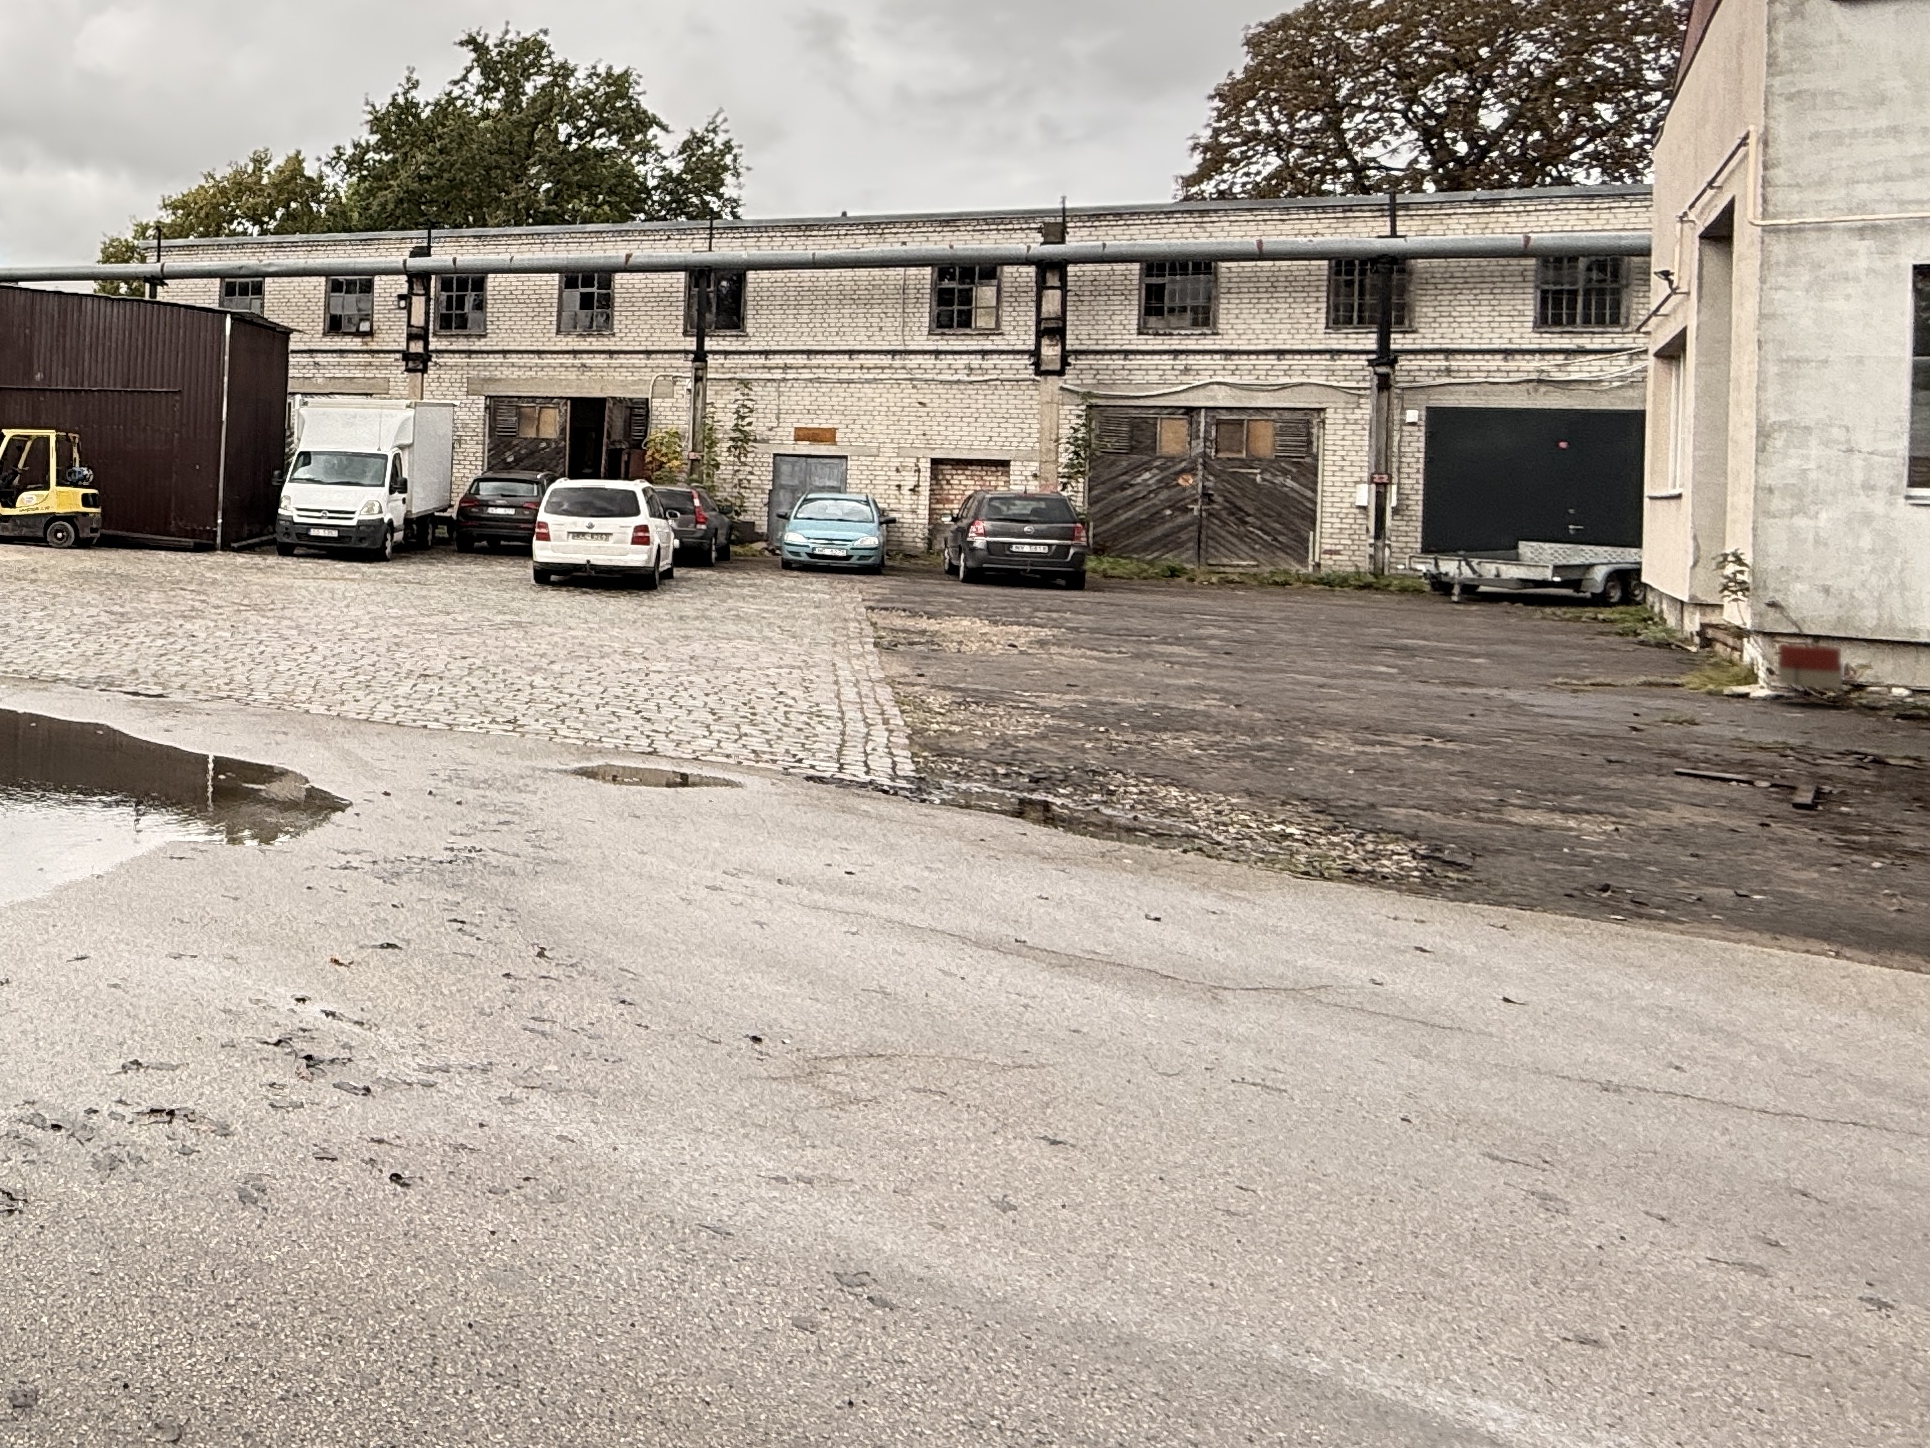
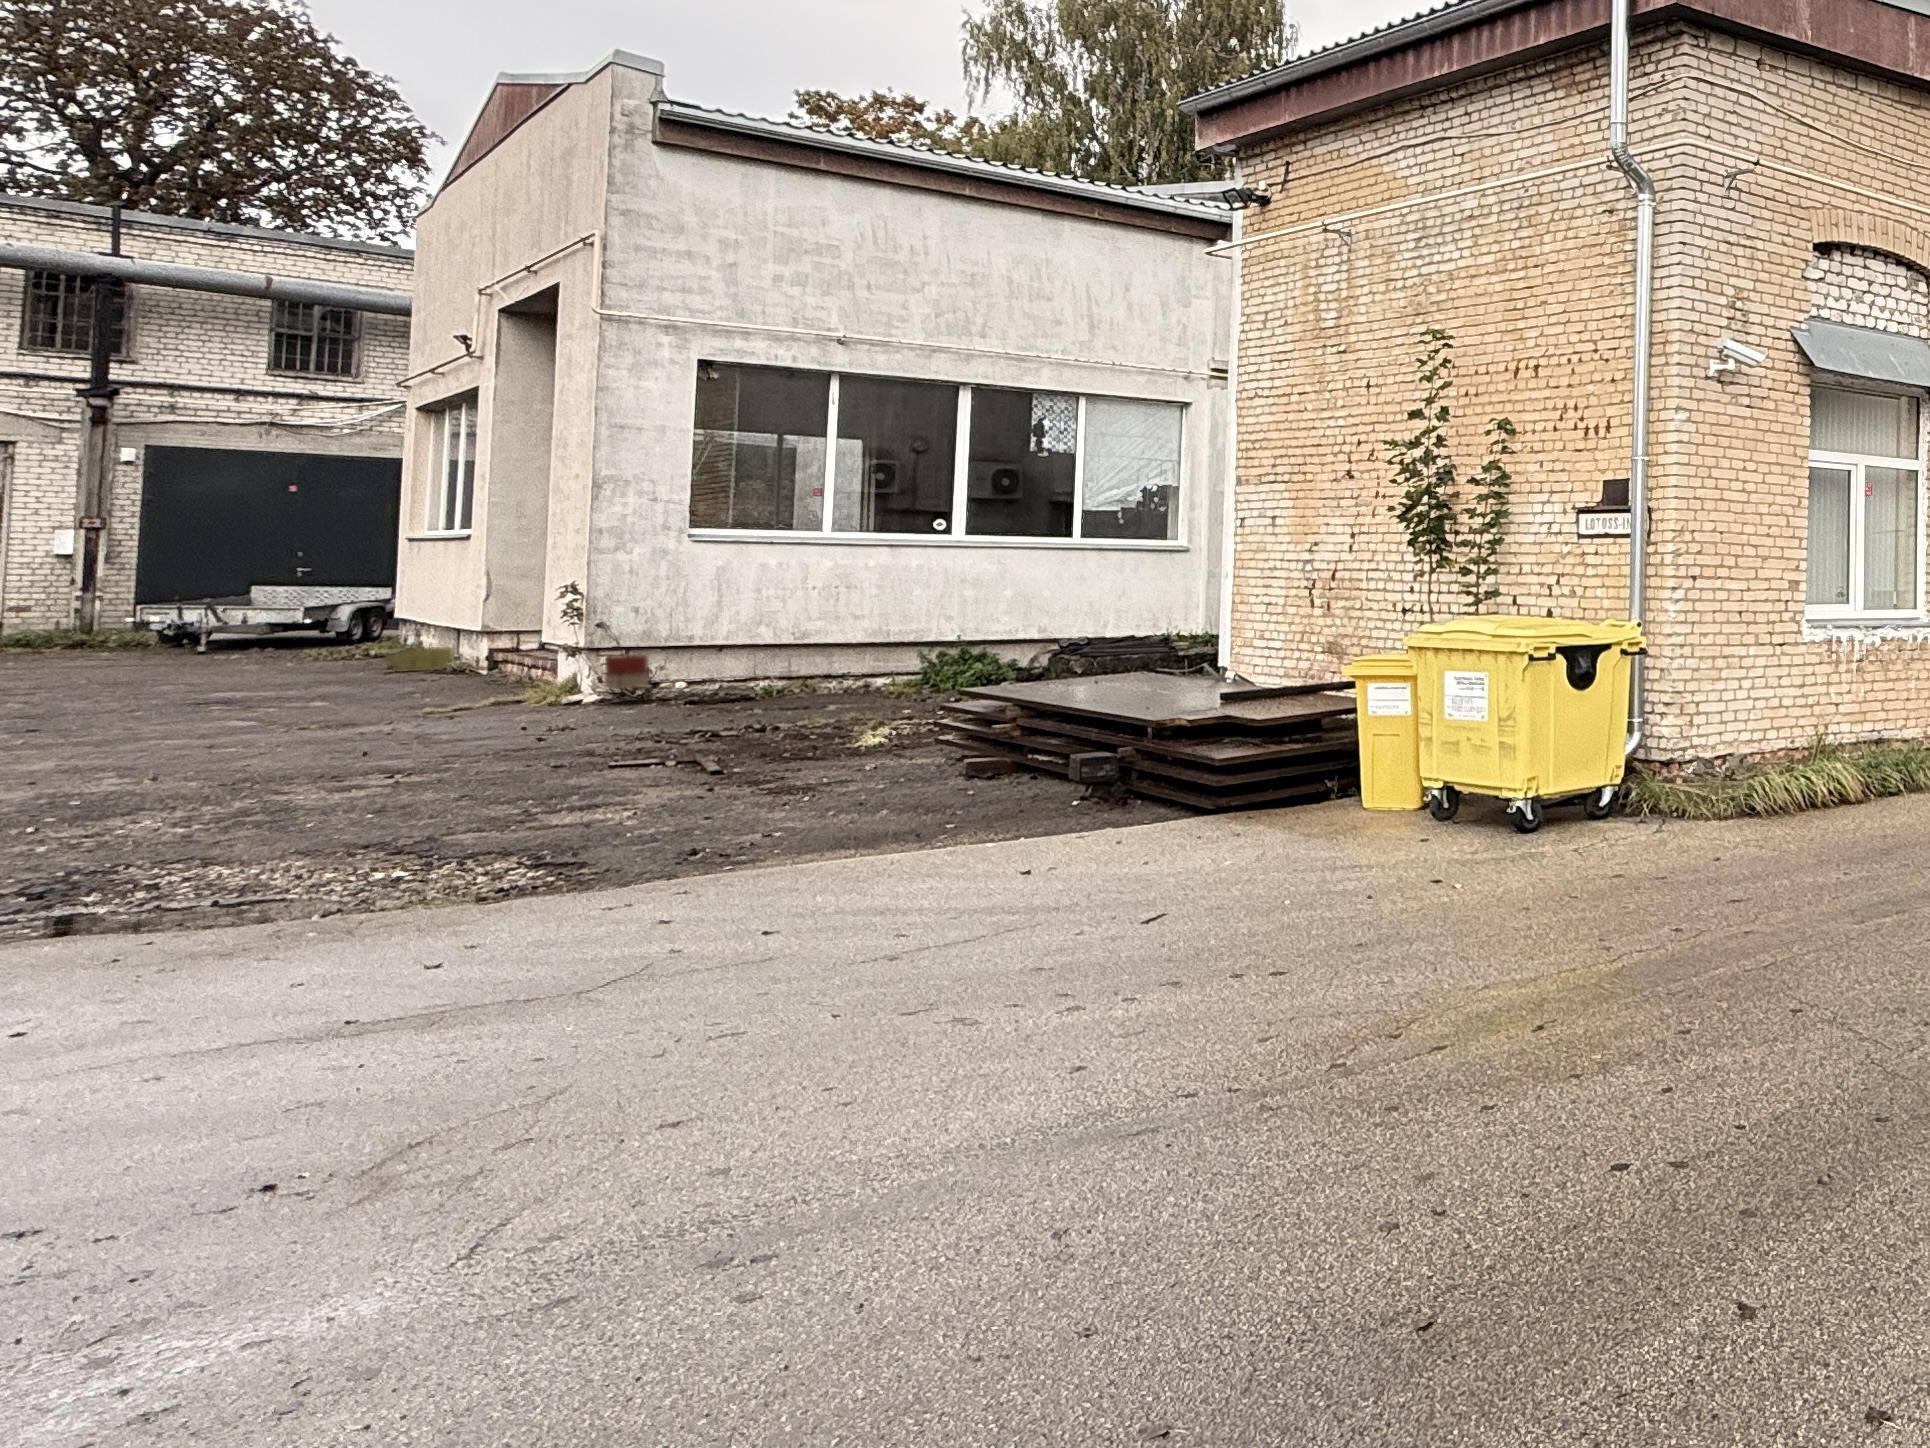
storage bin: none [1589,615,1665,642] -> present [386,647,453,672]

